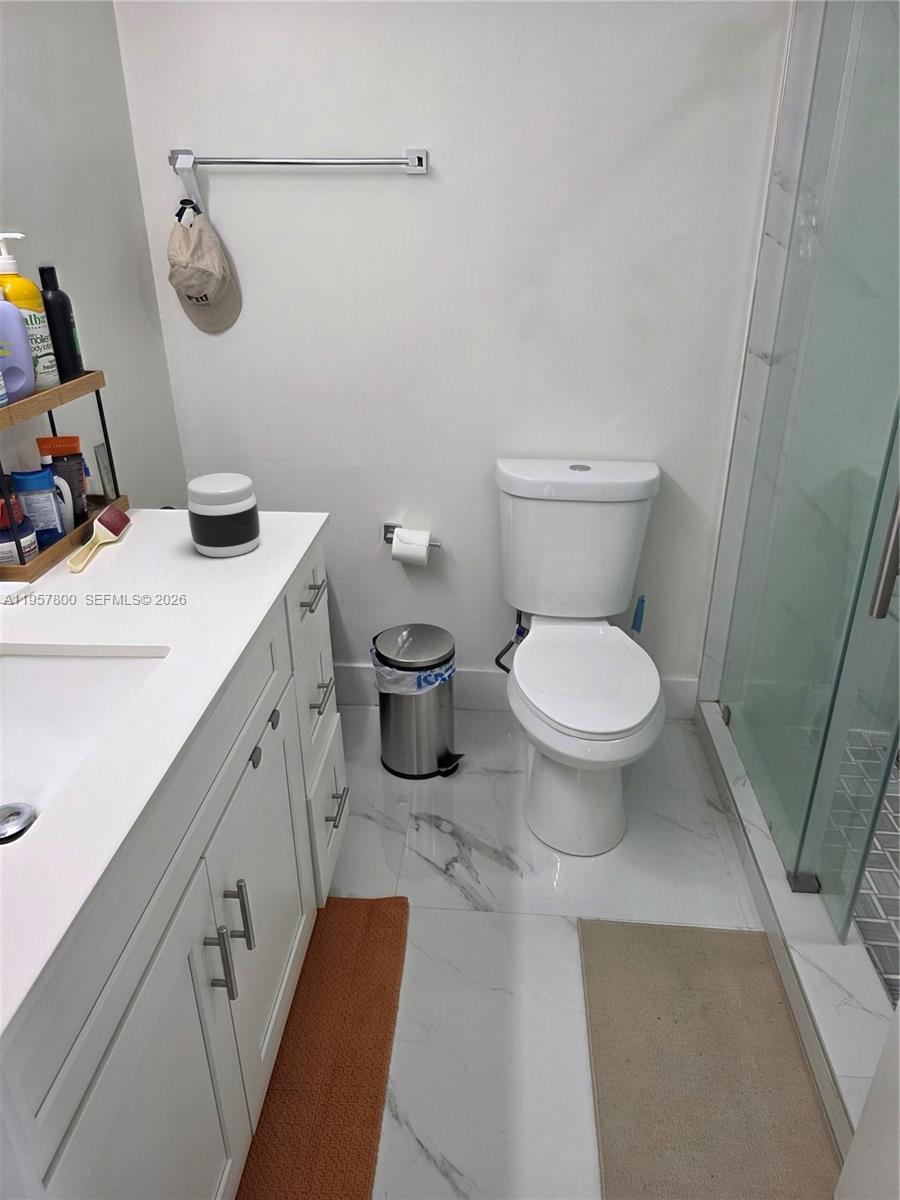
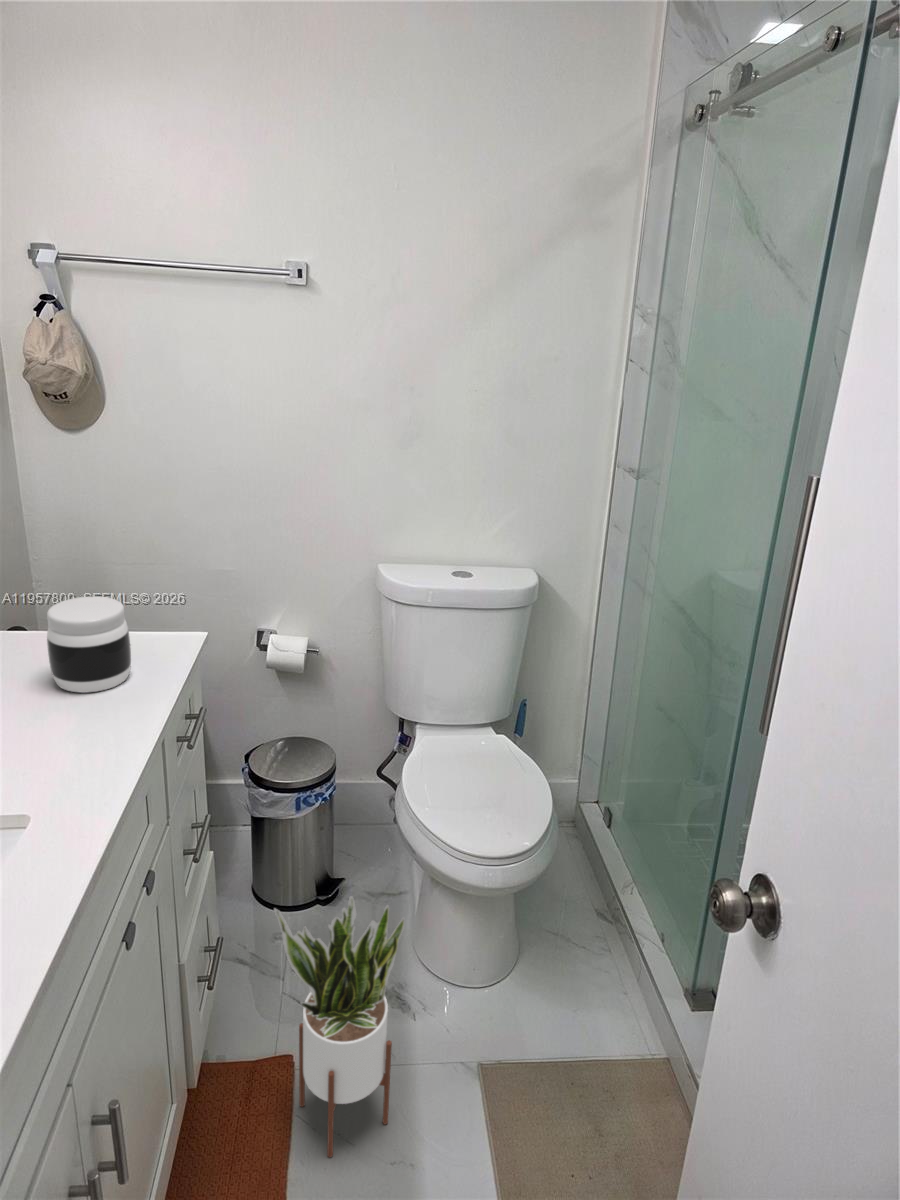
potted plant: none [385,751,505,982] -> present [274,896,405,1157]

